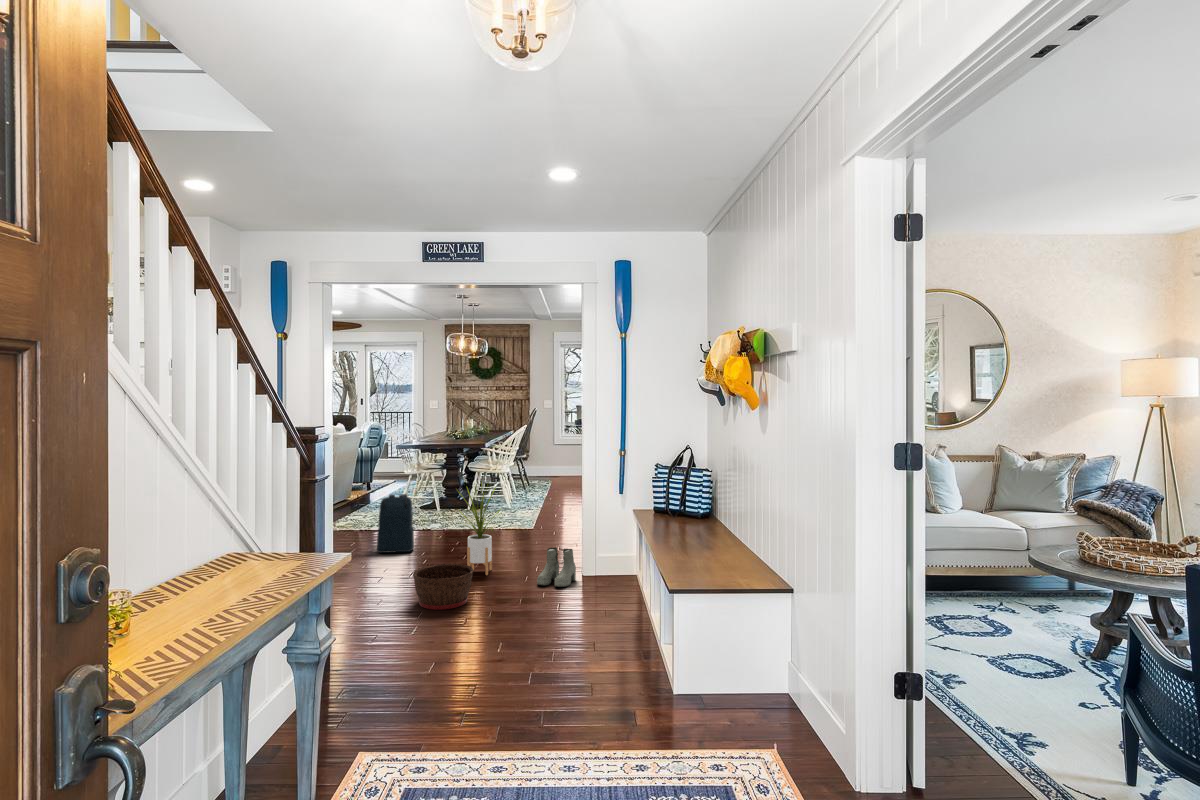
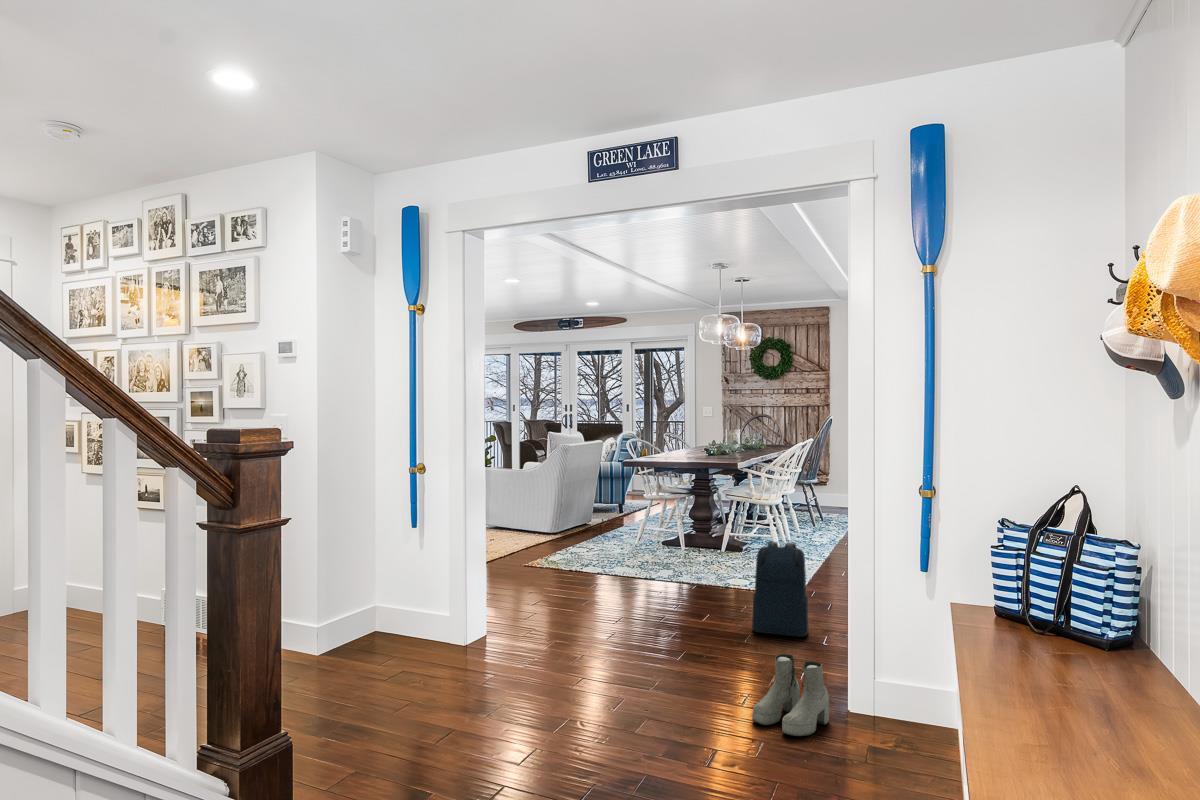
house plant: present [460,487,501,575] -> none [634,518,717,680]
backpack: present [377,494,414,553] -> present [752,542,808,637]
basket: present [413,564,473,610] -> none [528,659,629,749]

